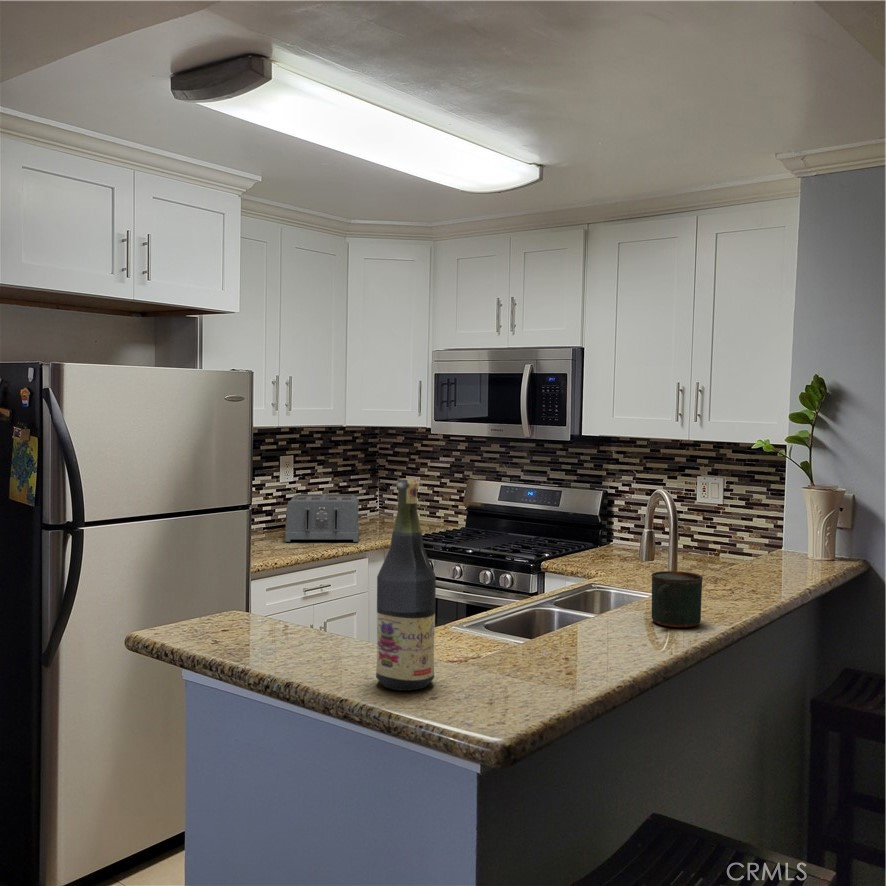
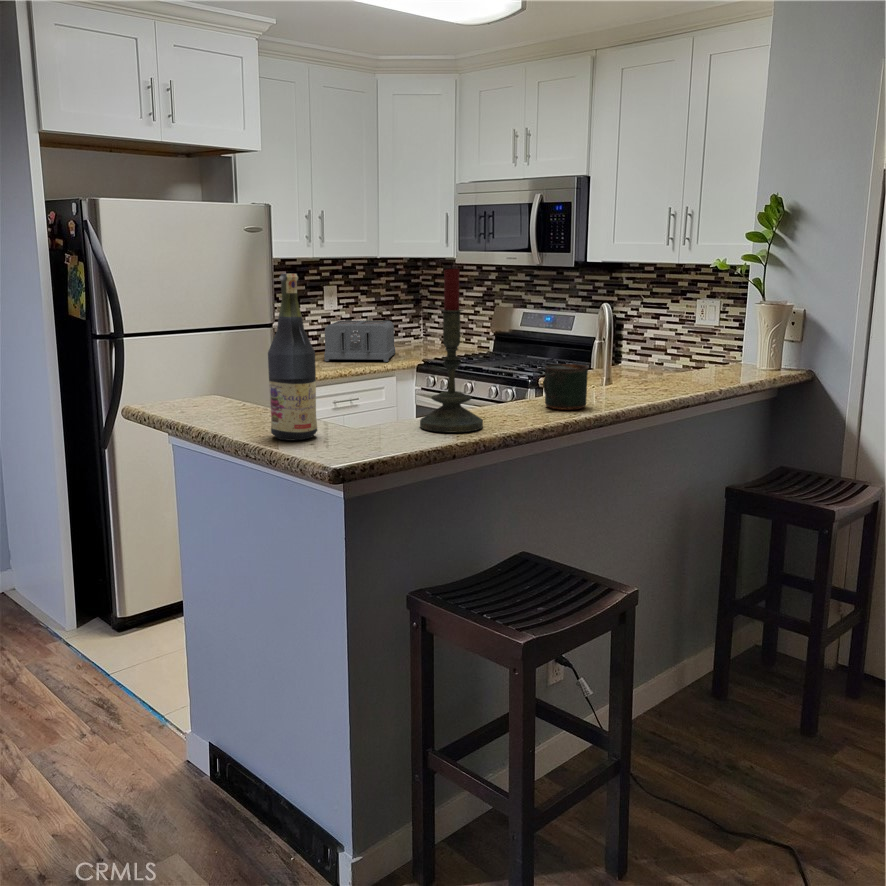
candle: none [541,464,619,670] -> present [420,264,483,433]

